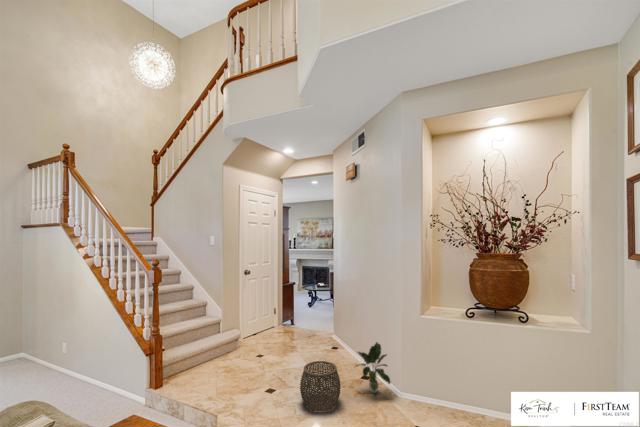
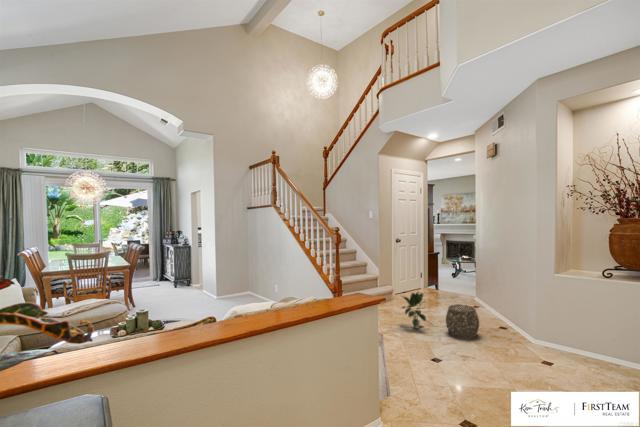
potted plant: present [356,342,390,393] -> present [402,292,426,328]

